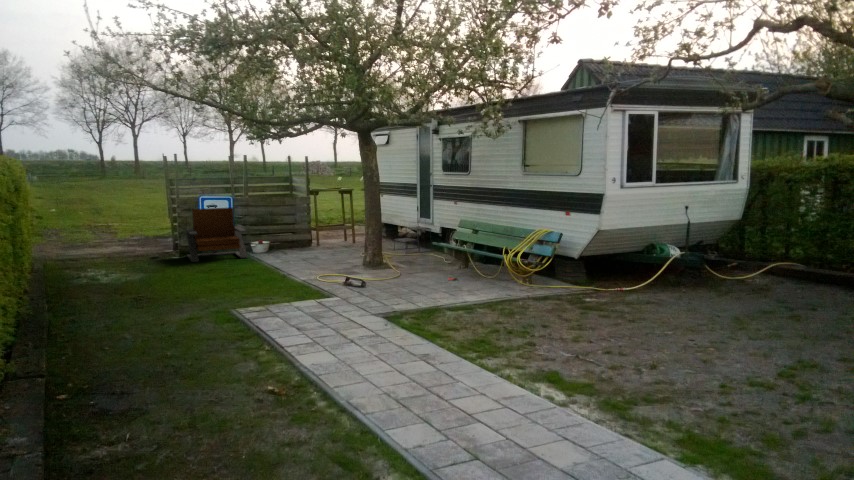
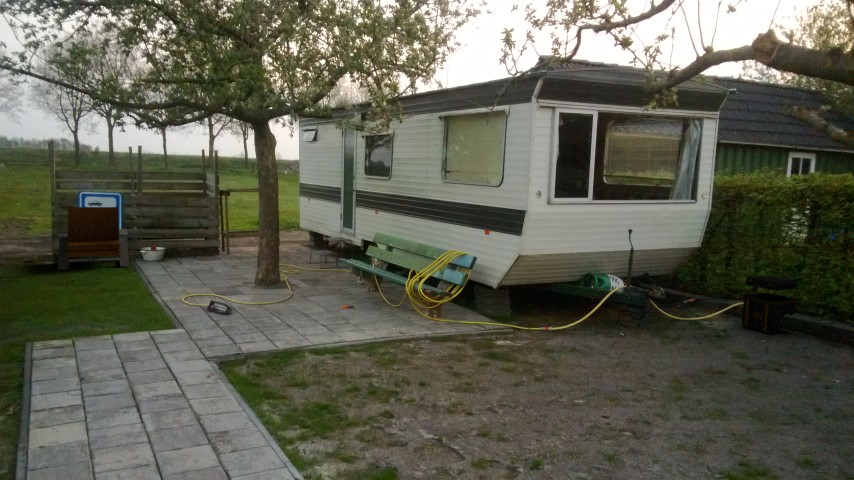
toolbox: none [779,240,825,287] -> present [742,275,798,334]

